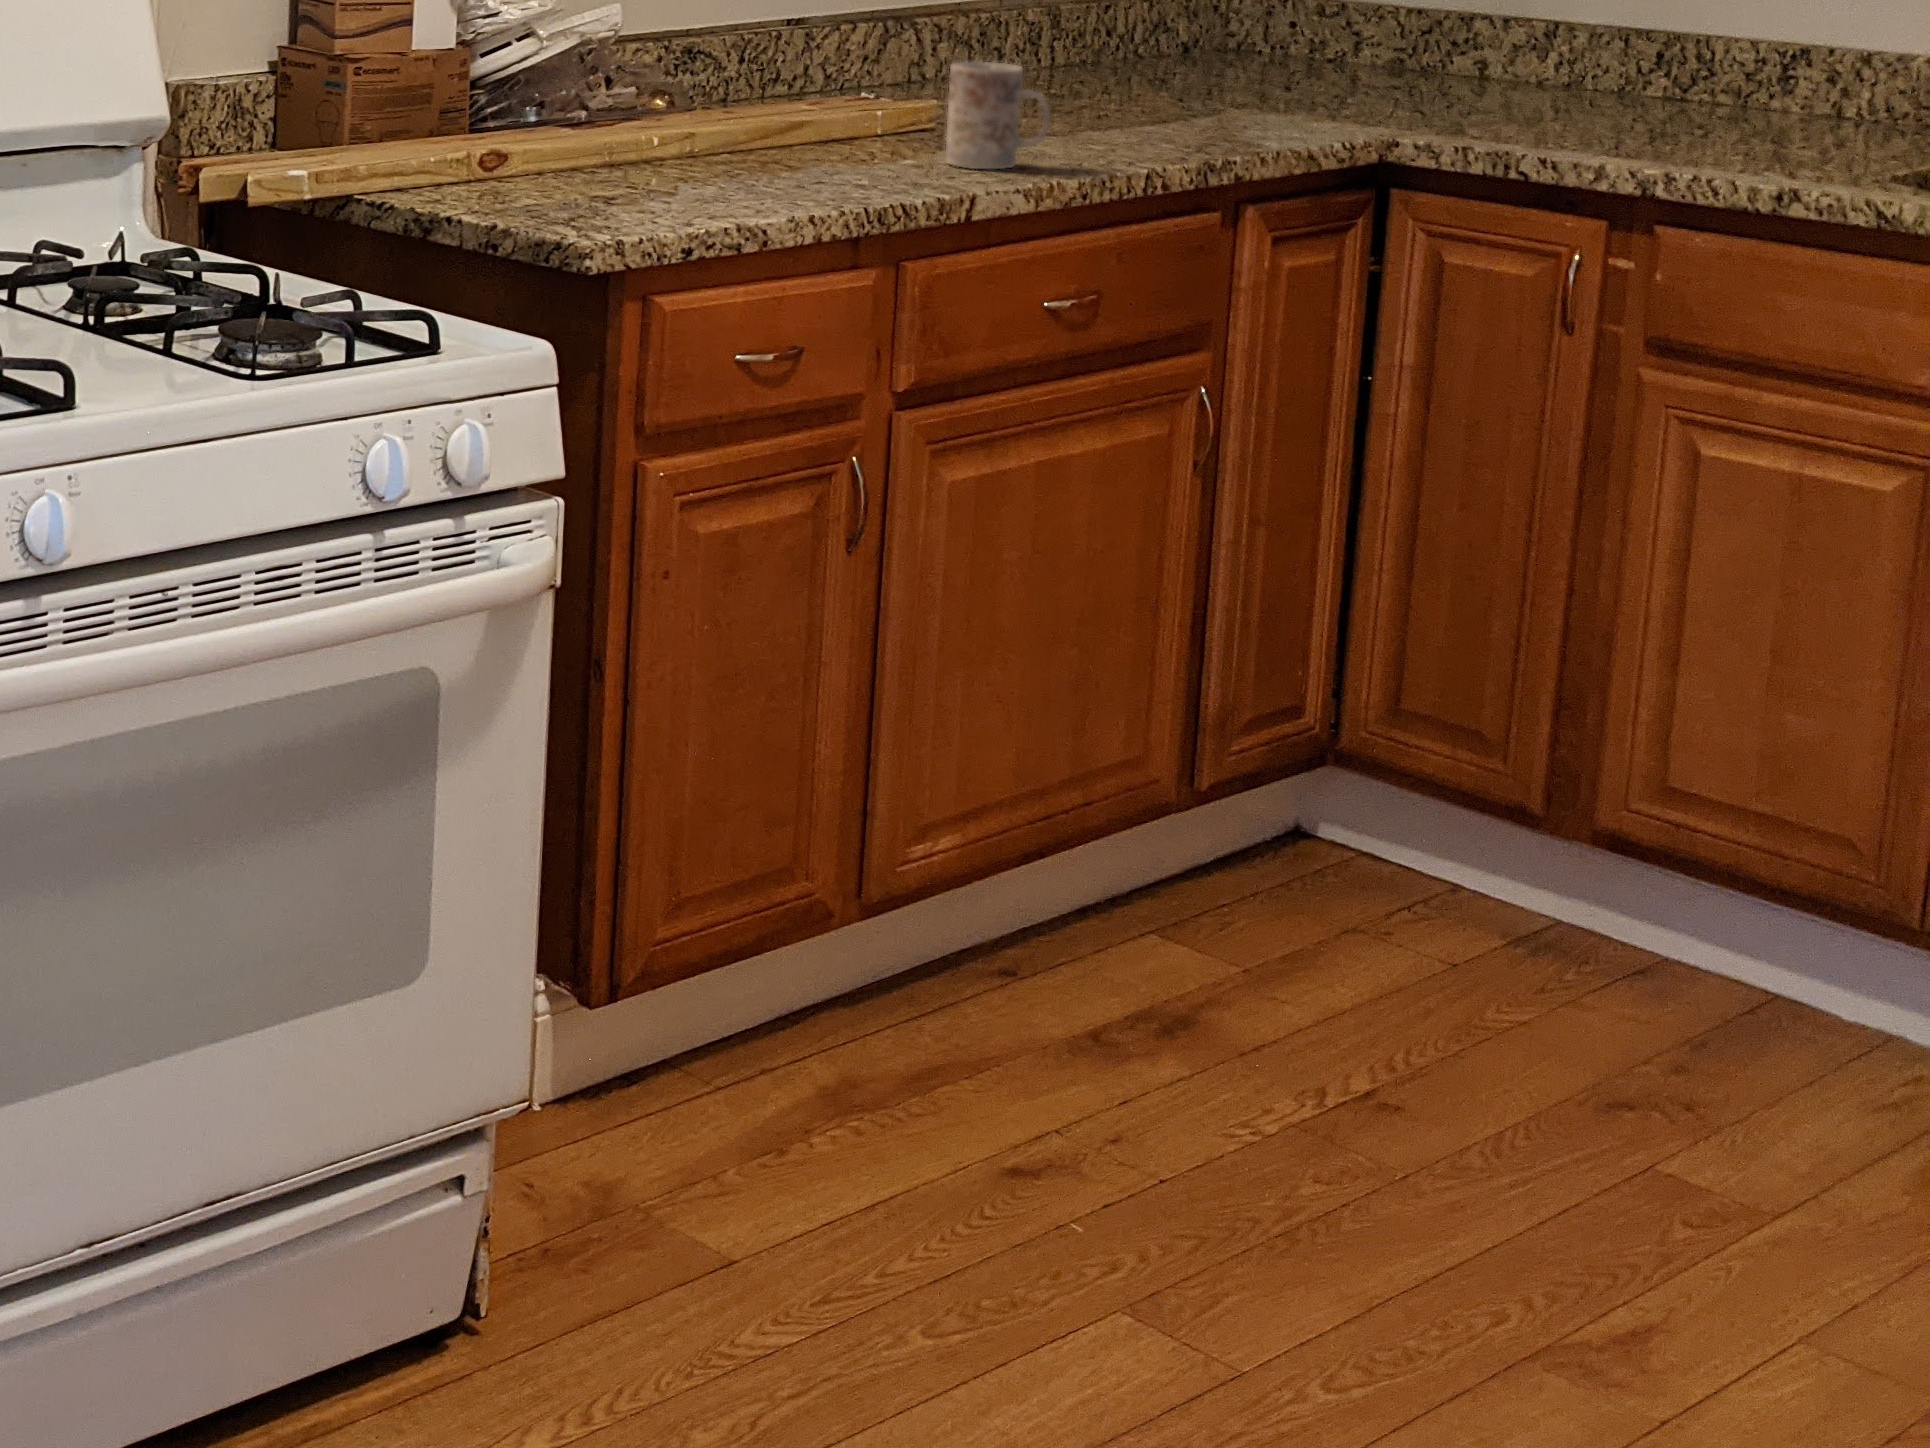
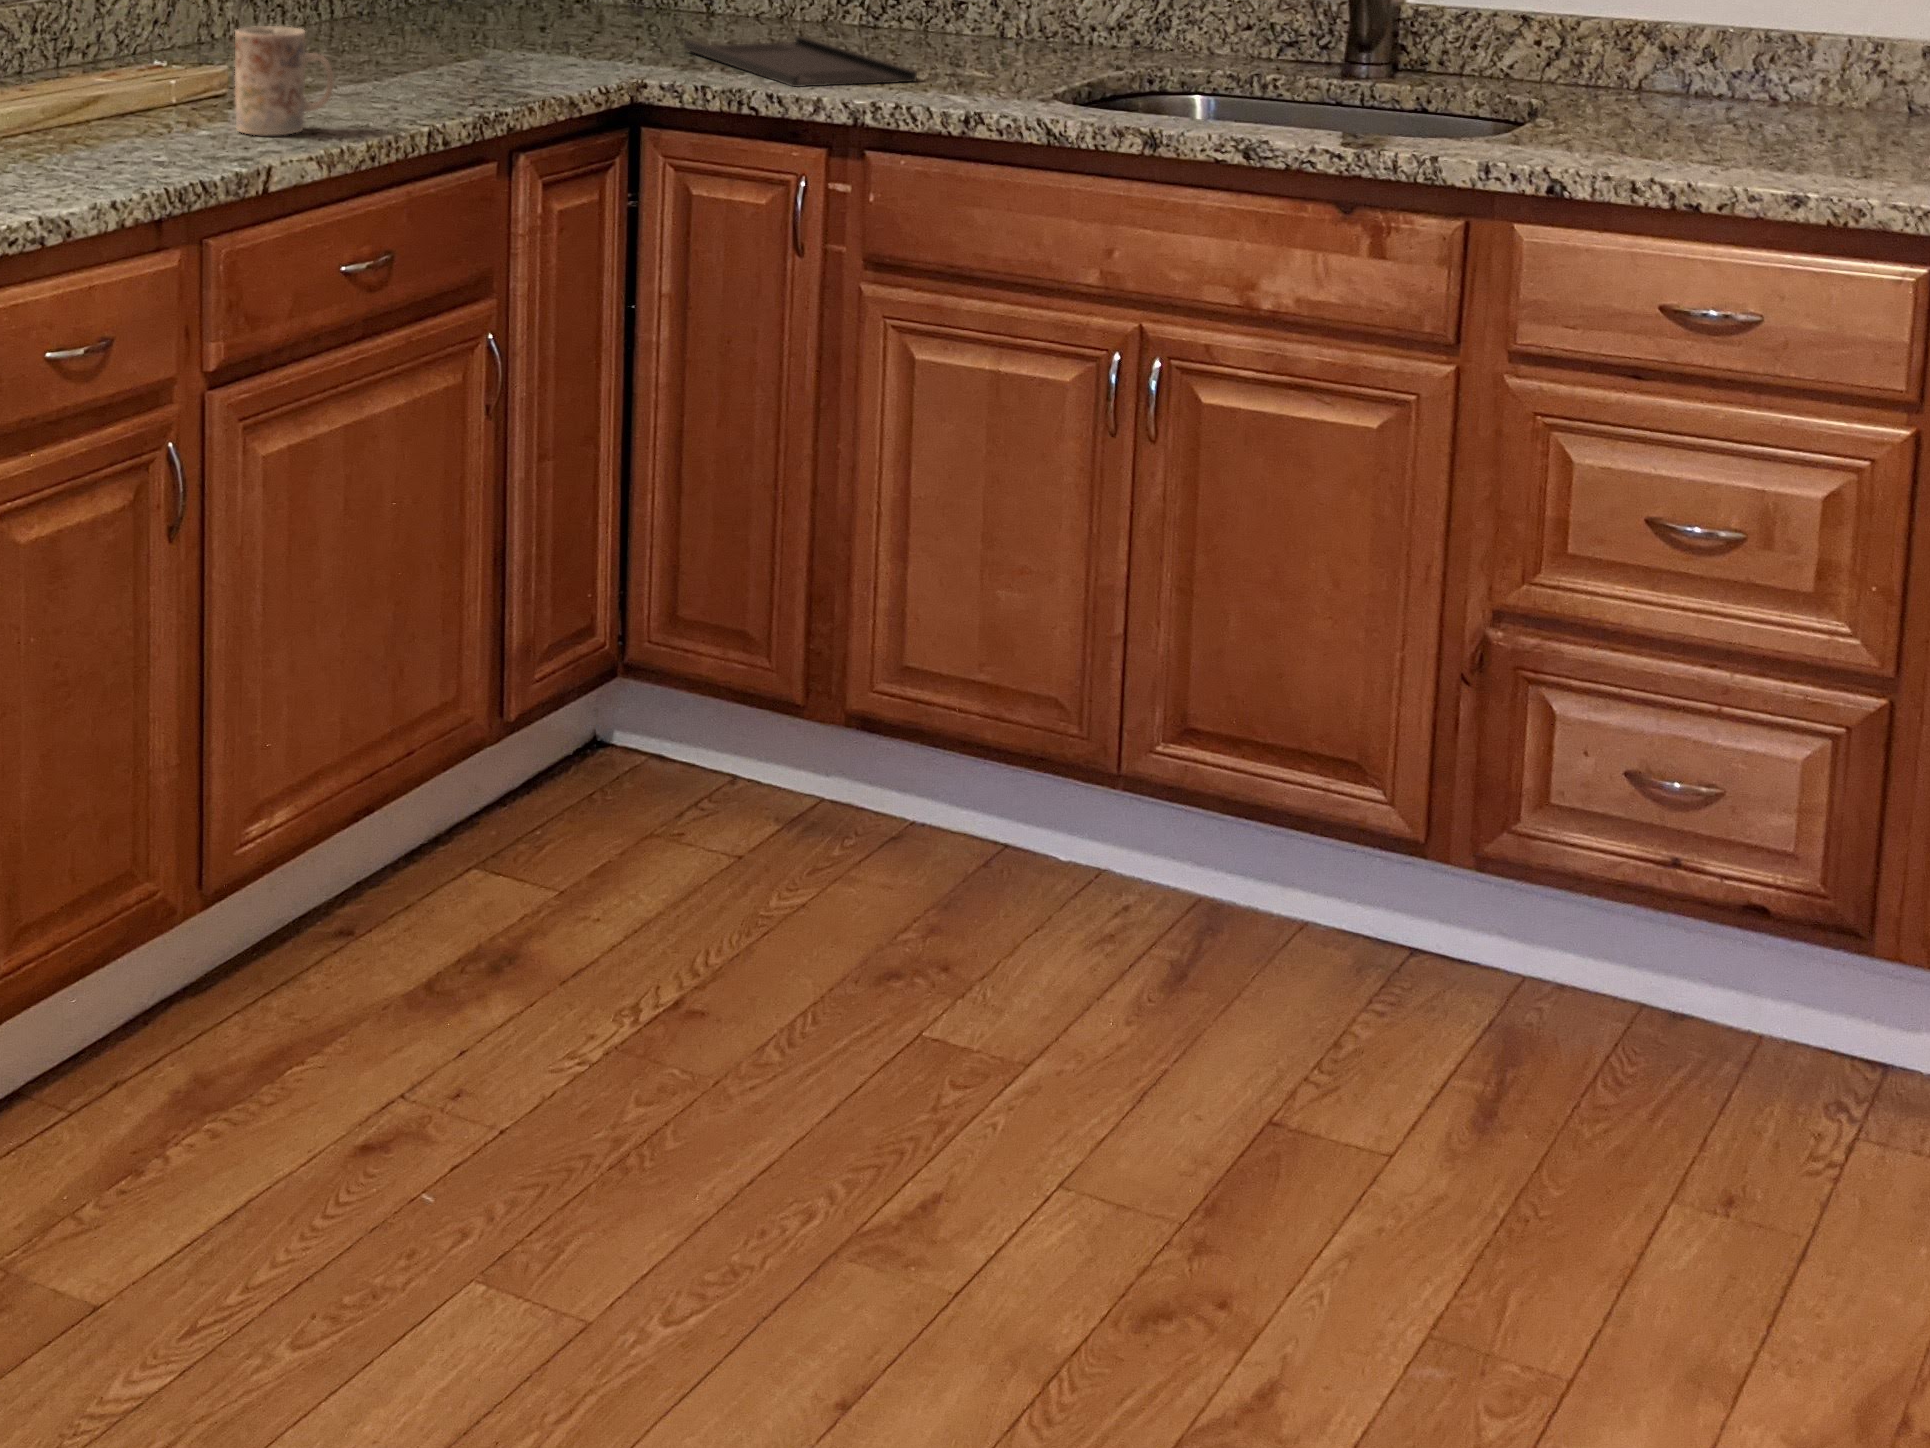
tray: none [1446,103,1720,157] -> present [684,36,917,87]

